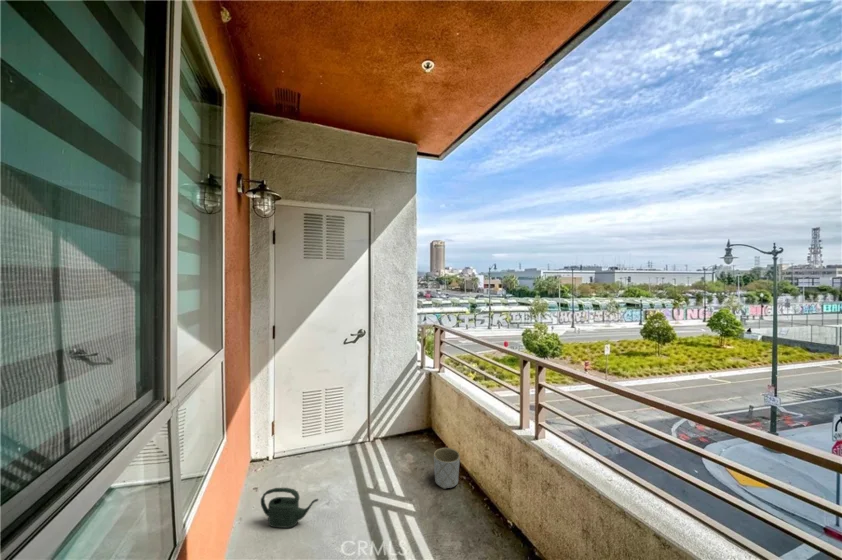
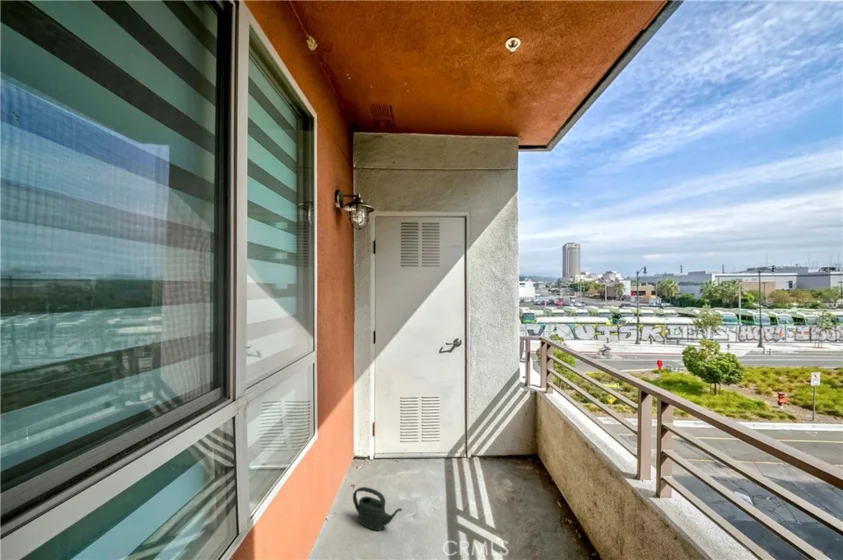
planter: present [434,448,460,489] -> none [533,484,566,535]

